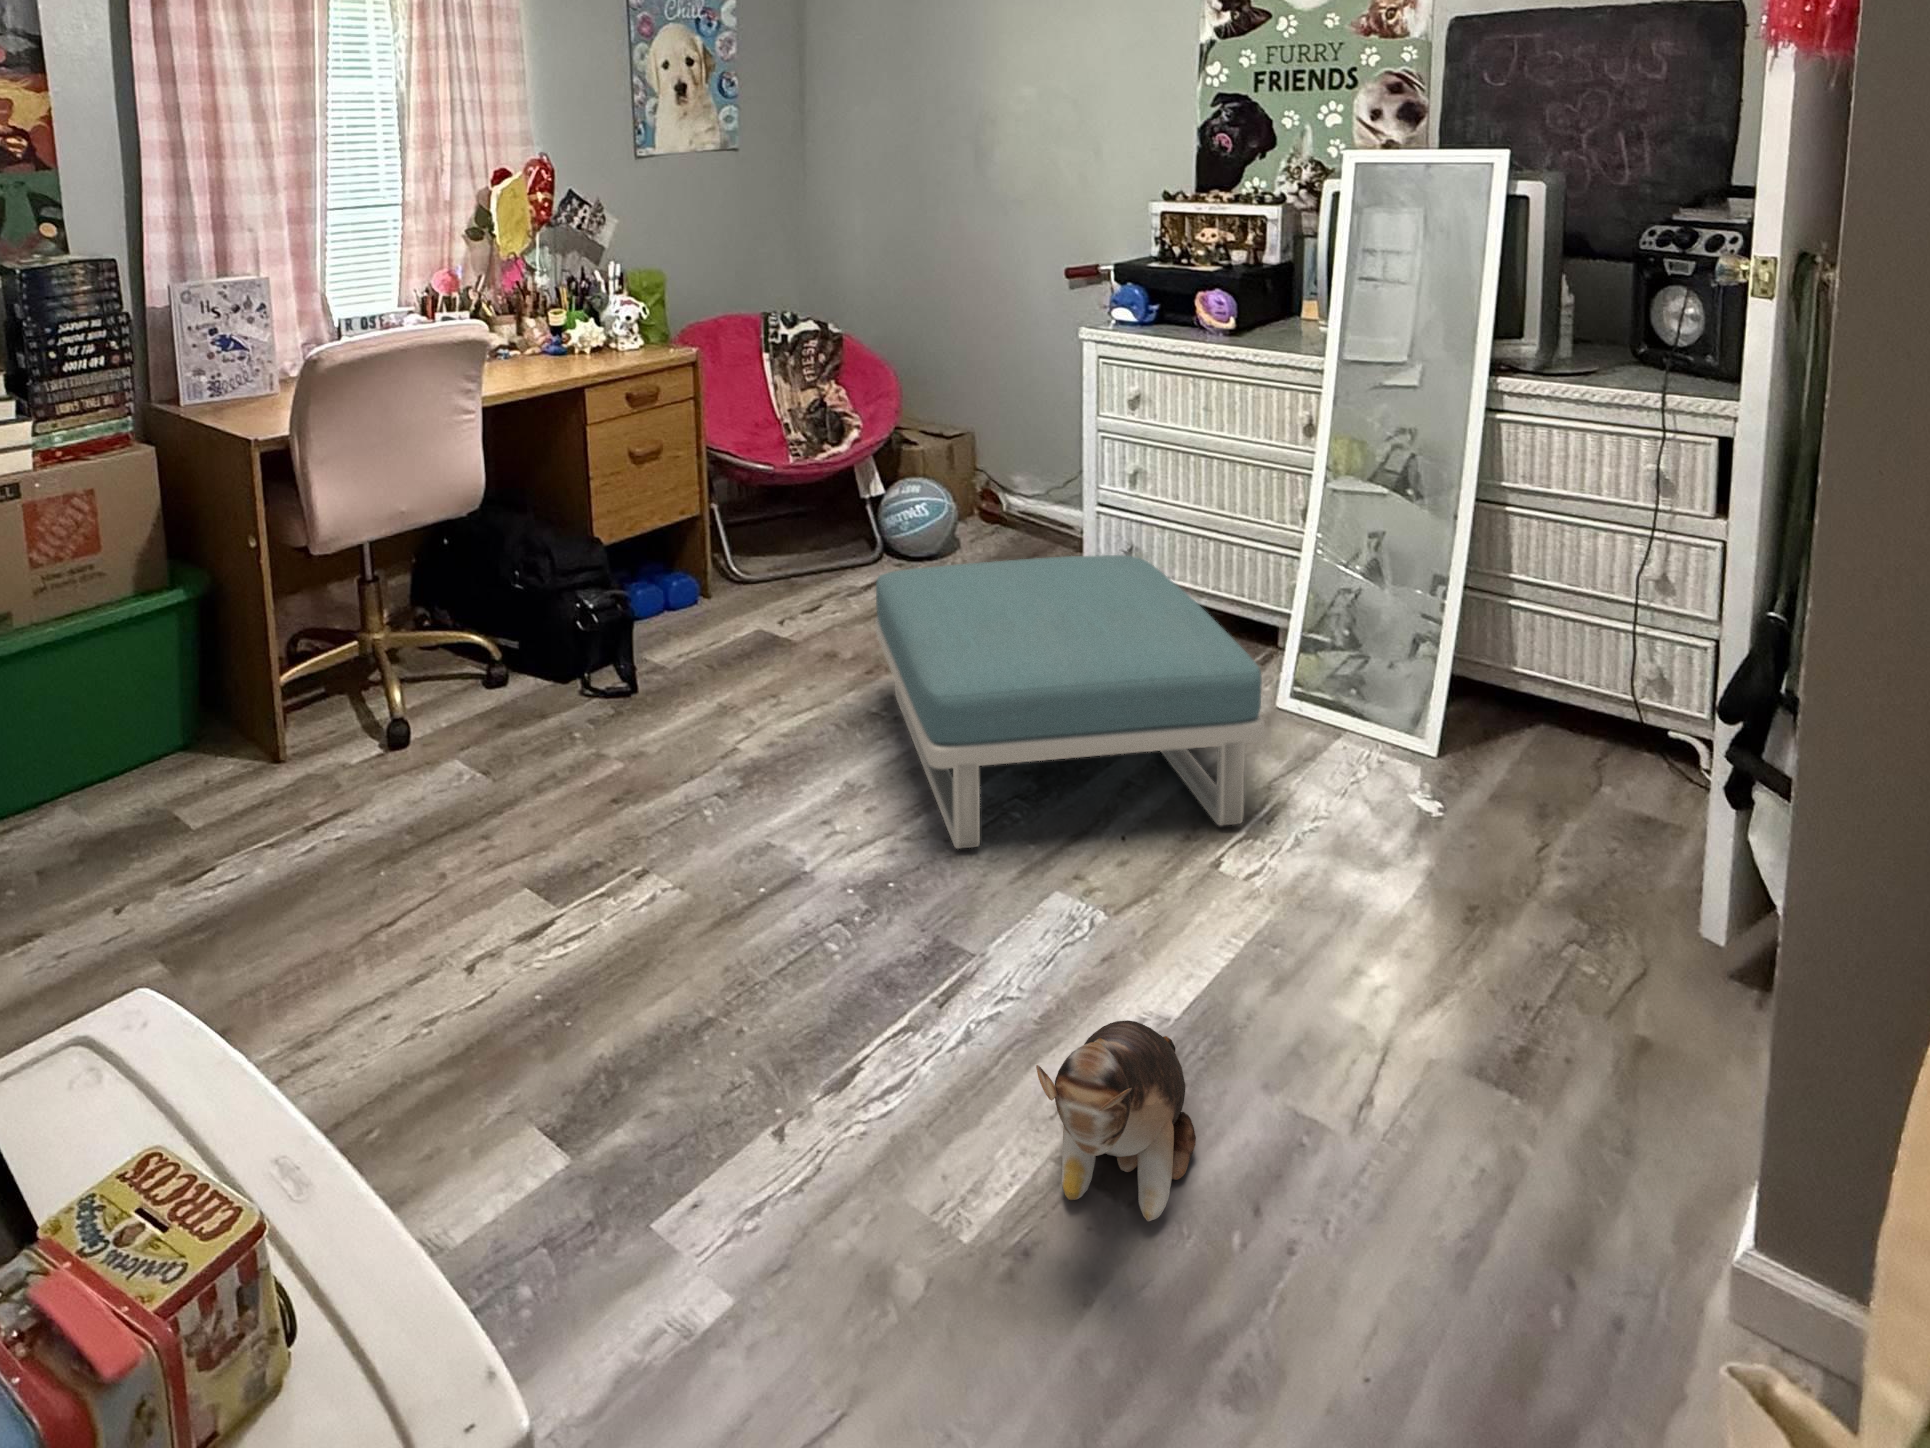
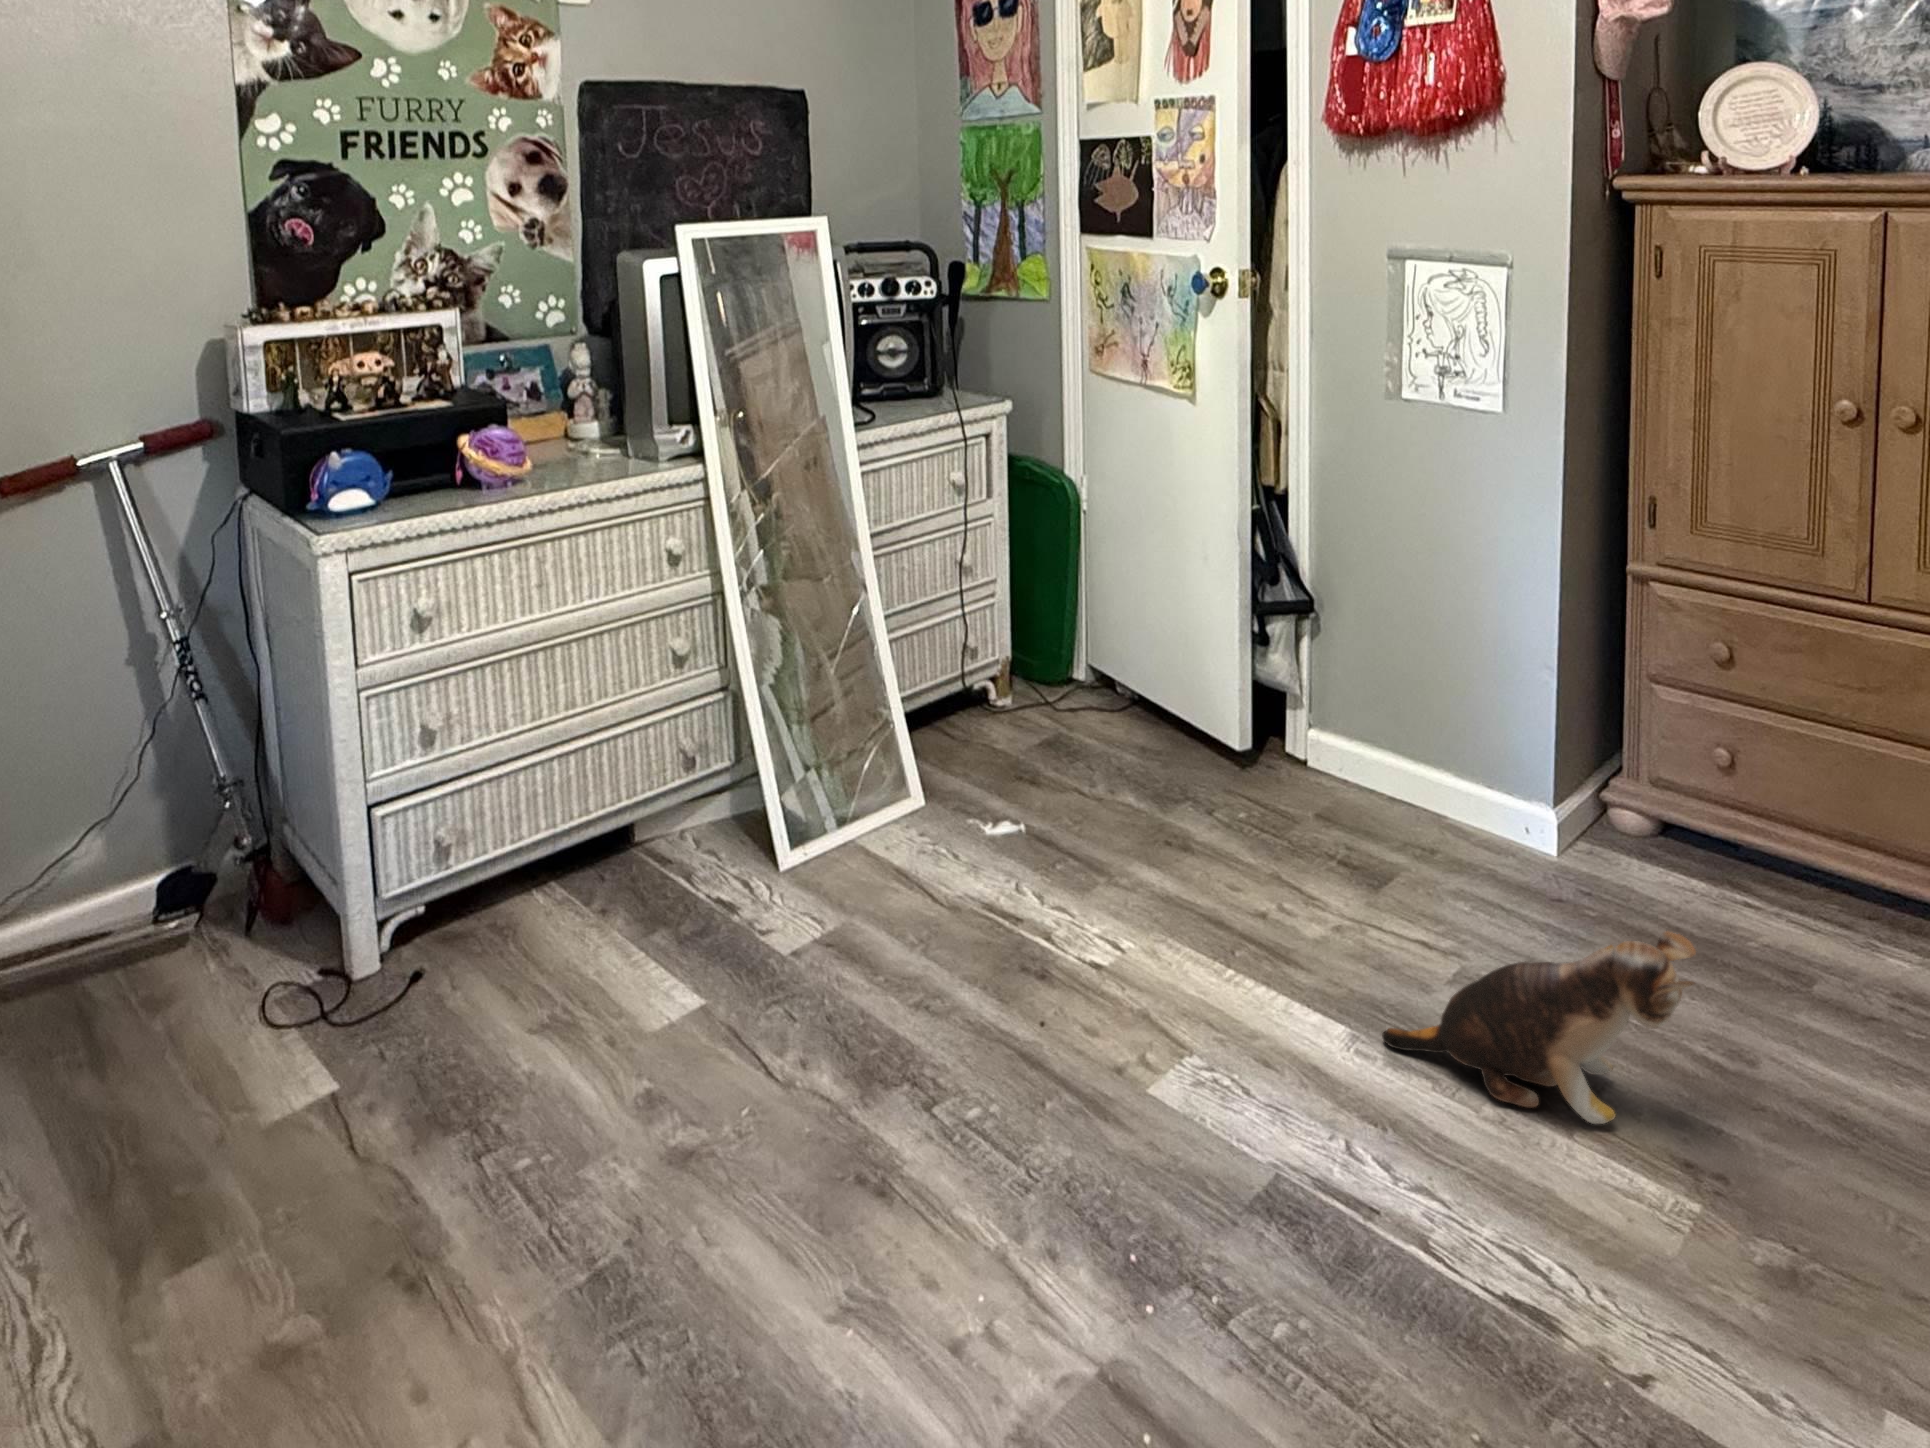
footstool: present [875,555,1265,849] -> none [530,762,1067,1257]

